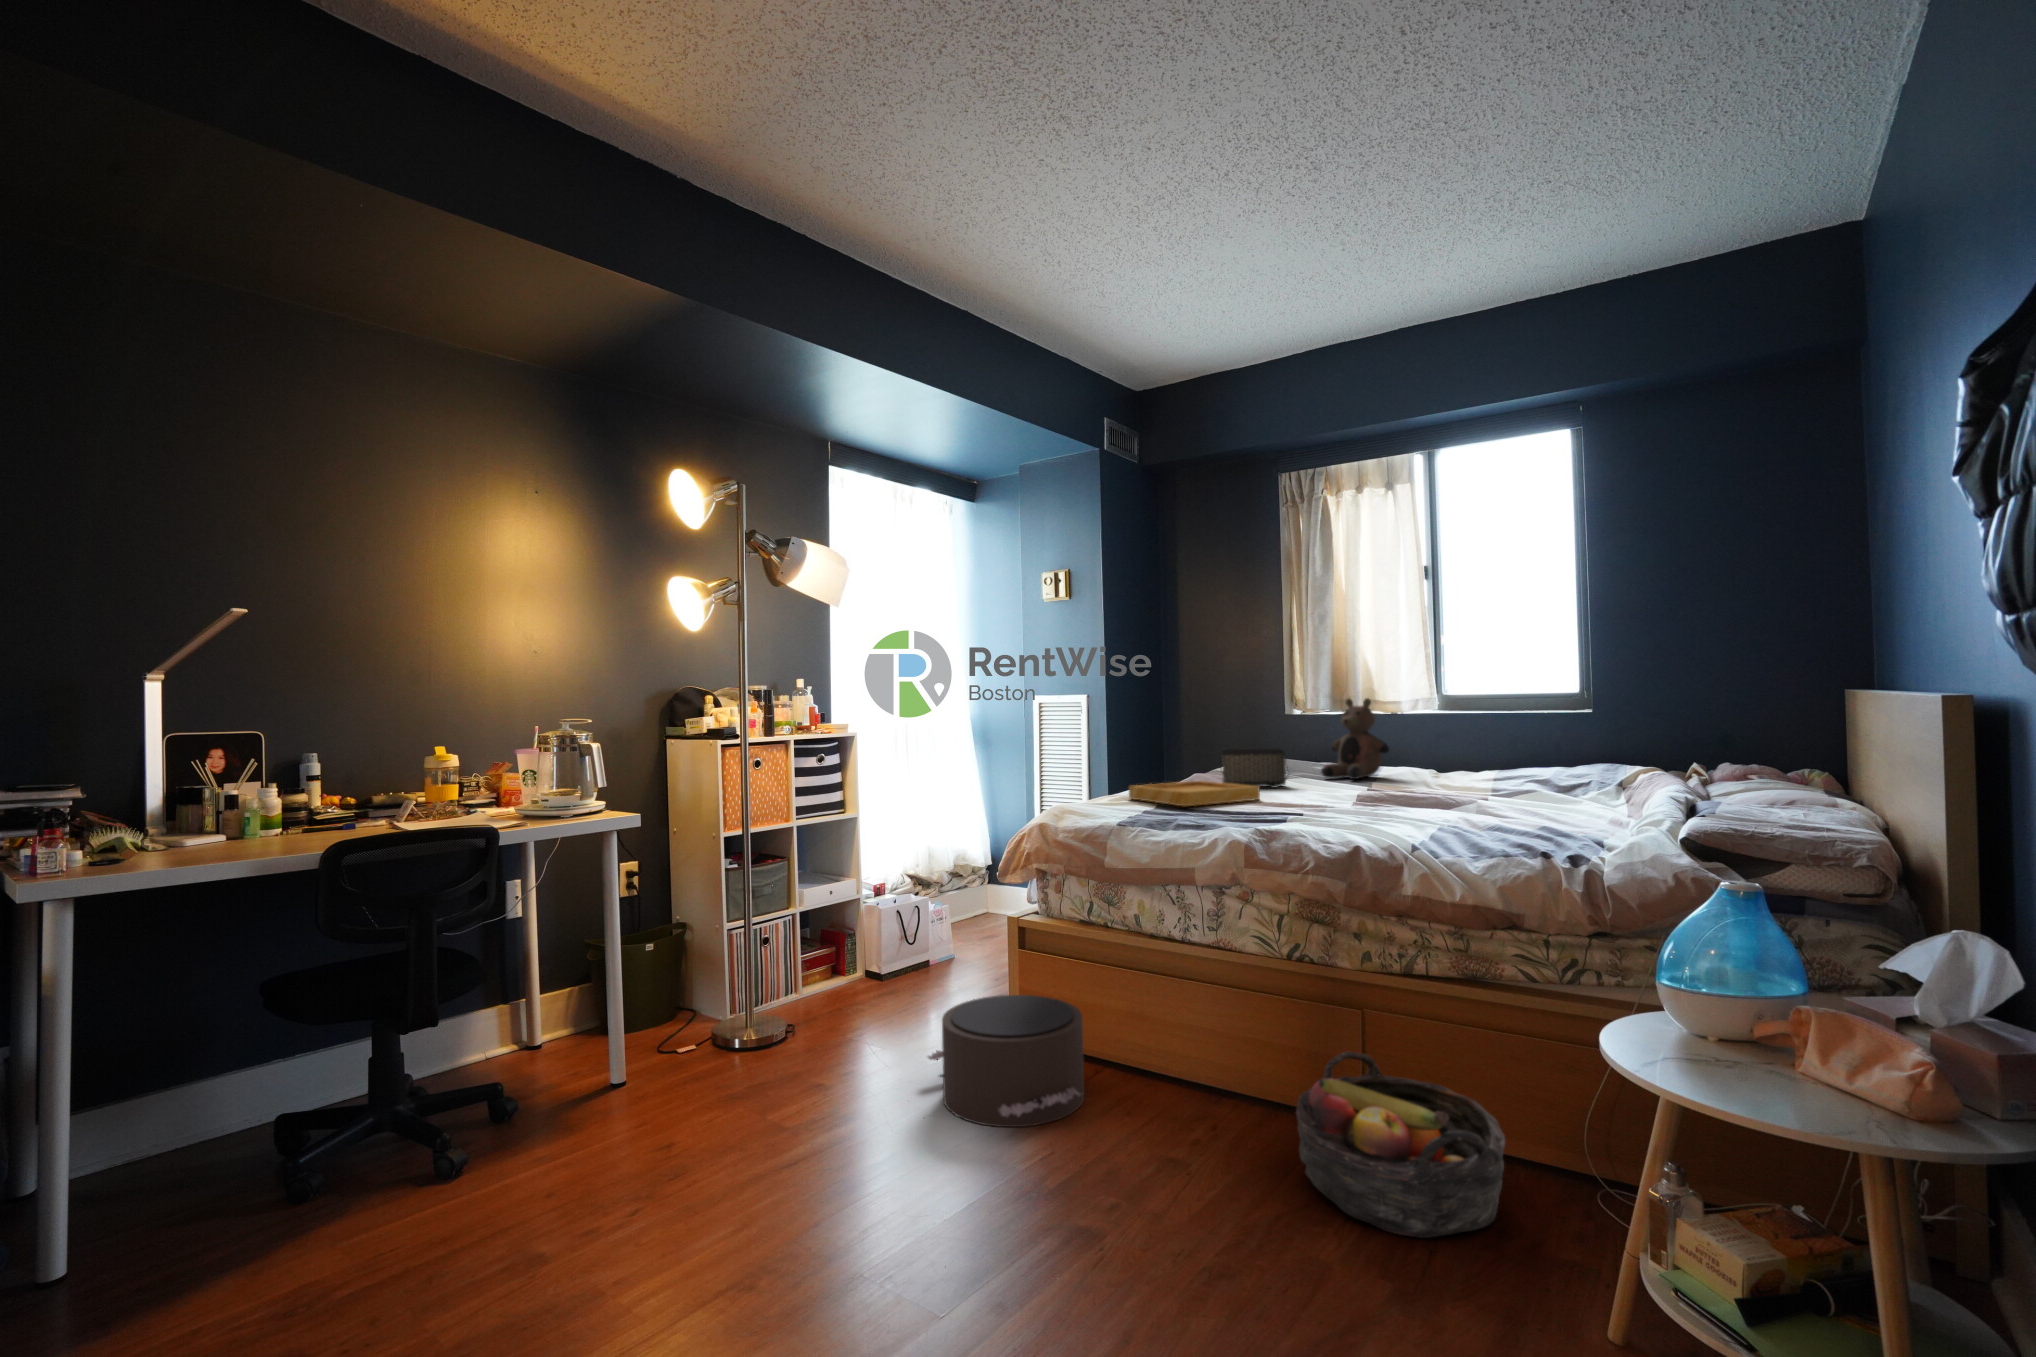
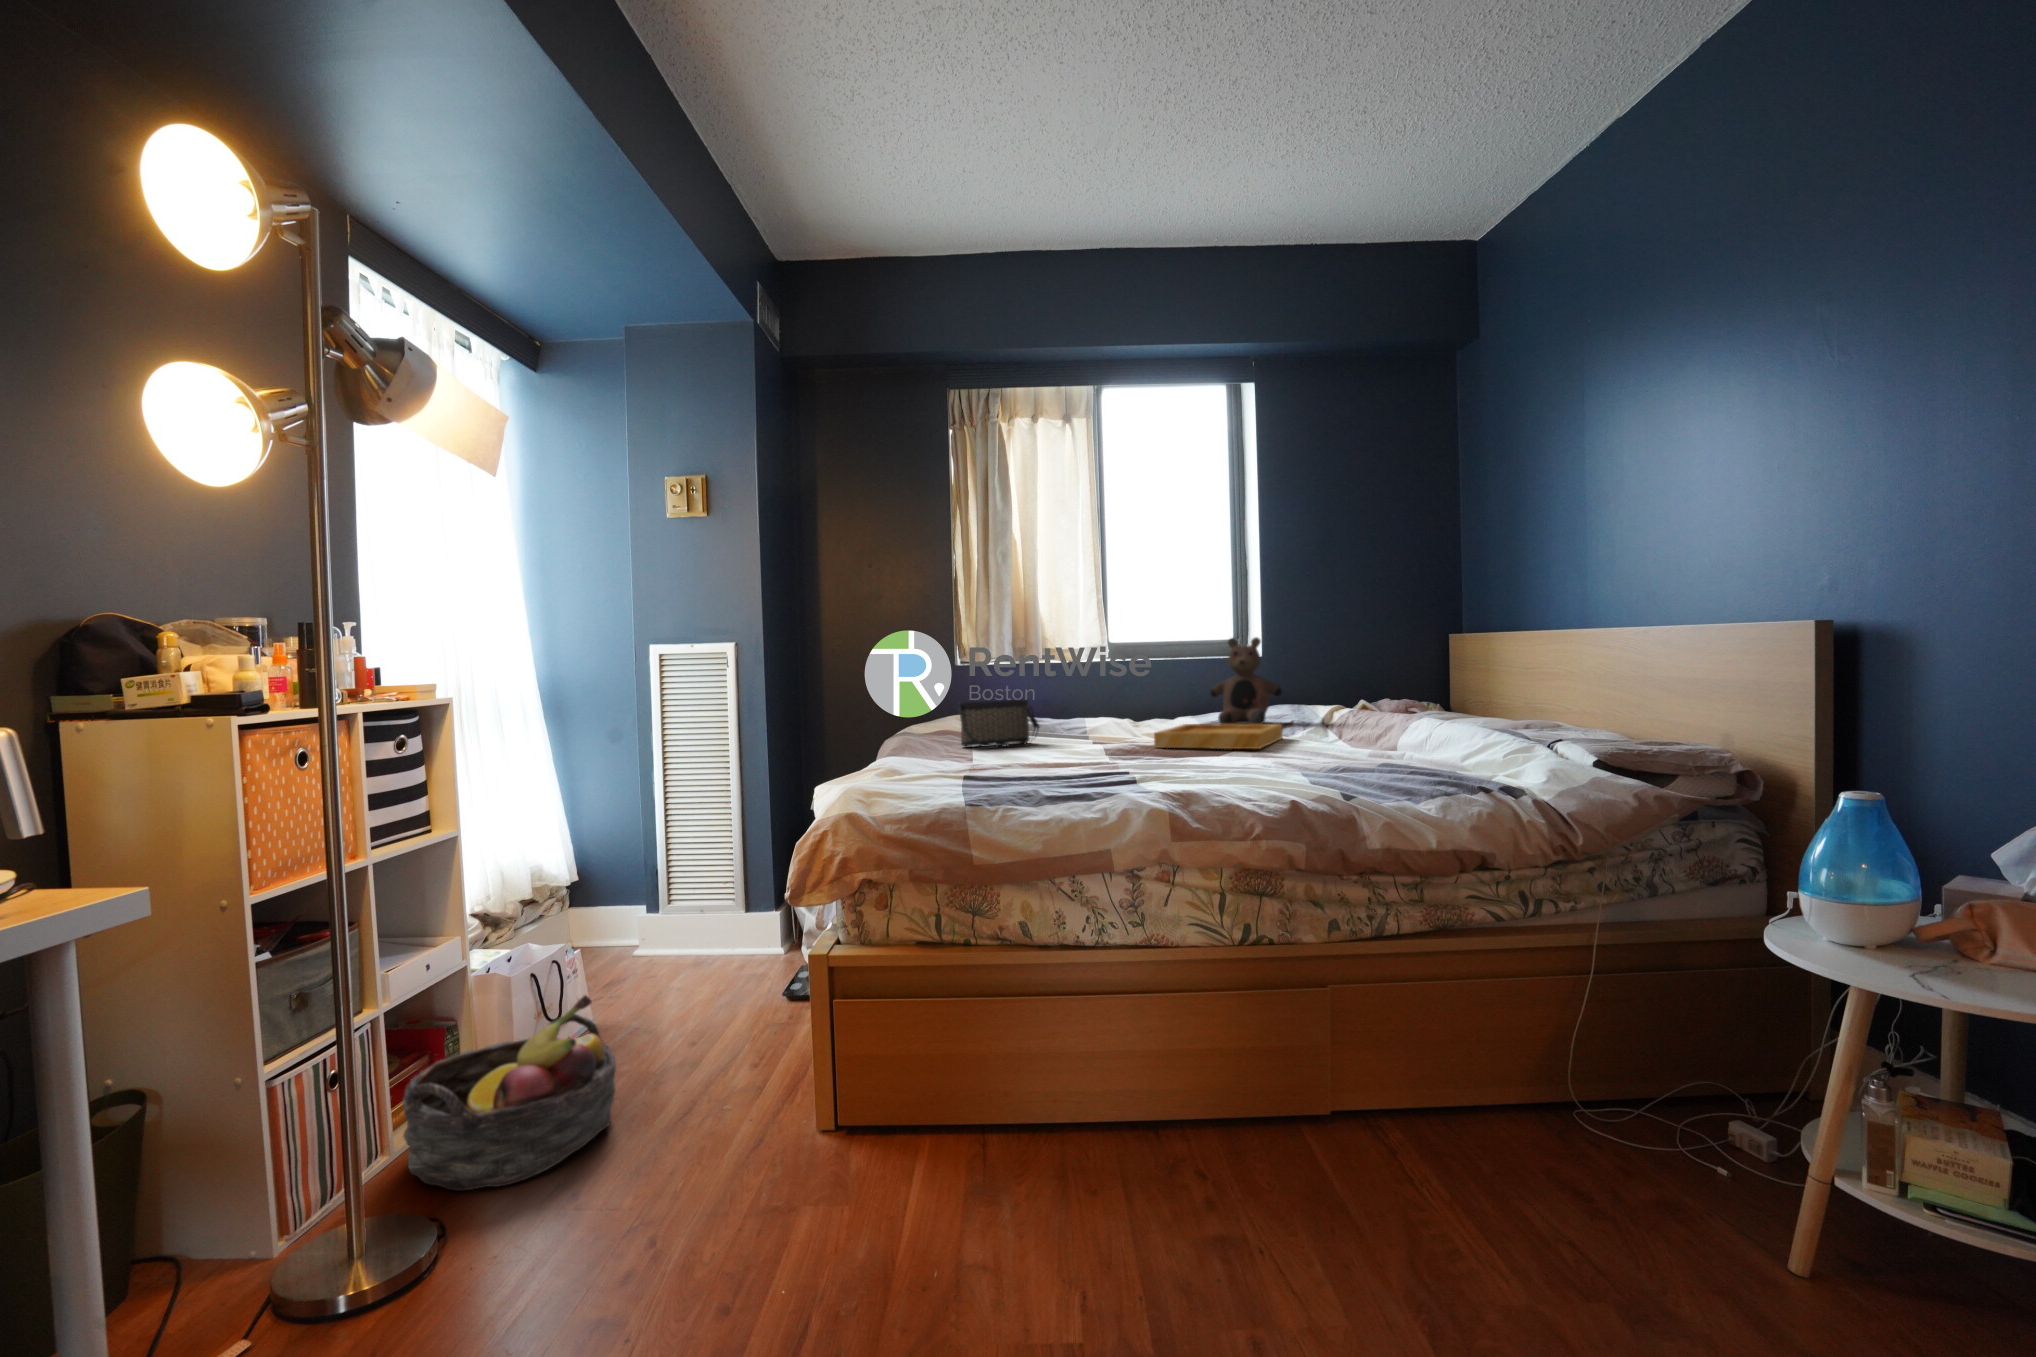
teddy bear: present [1321,698,1390,779] -> present [1210,637,1282,724]
tray: present [1129,781,1260,806] -> present [1154,724,1283,749]
pouf: present [928,995,1085,1127] -> none [772,1060,1061,1292]
basket: present [1296,1051,1505,1238] -> present [403,995,616,1191]

